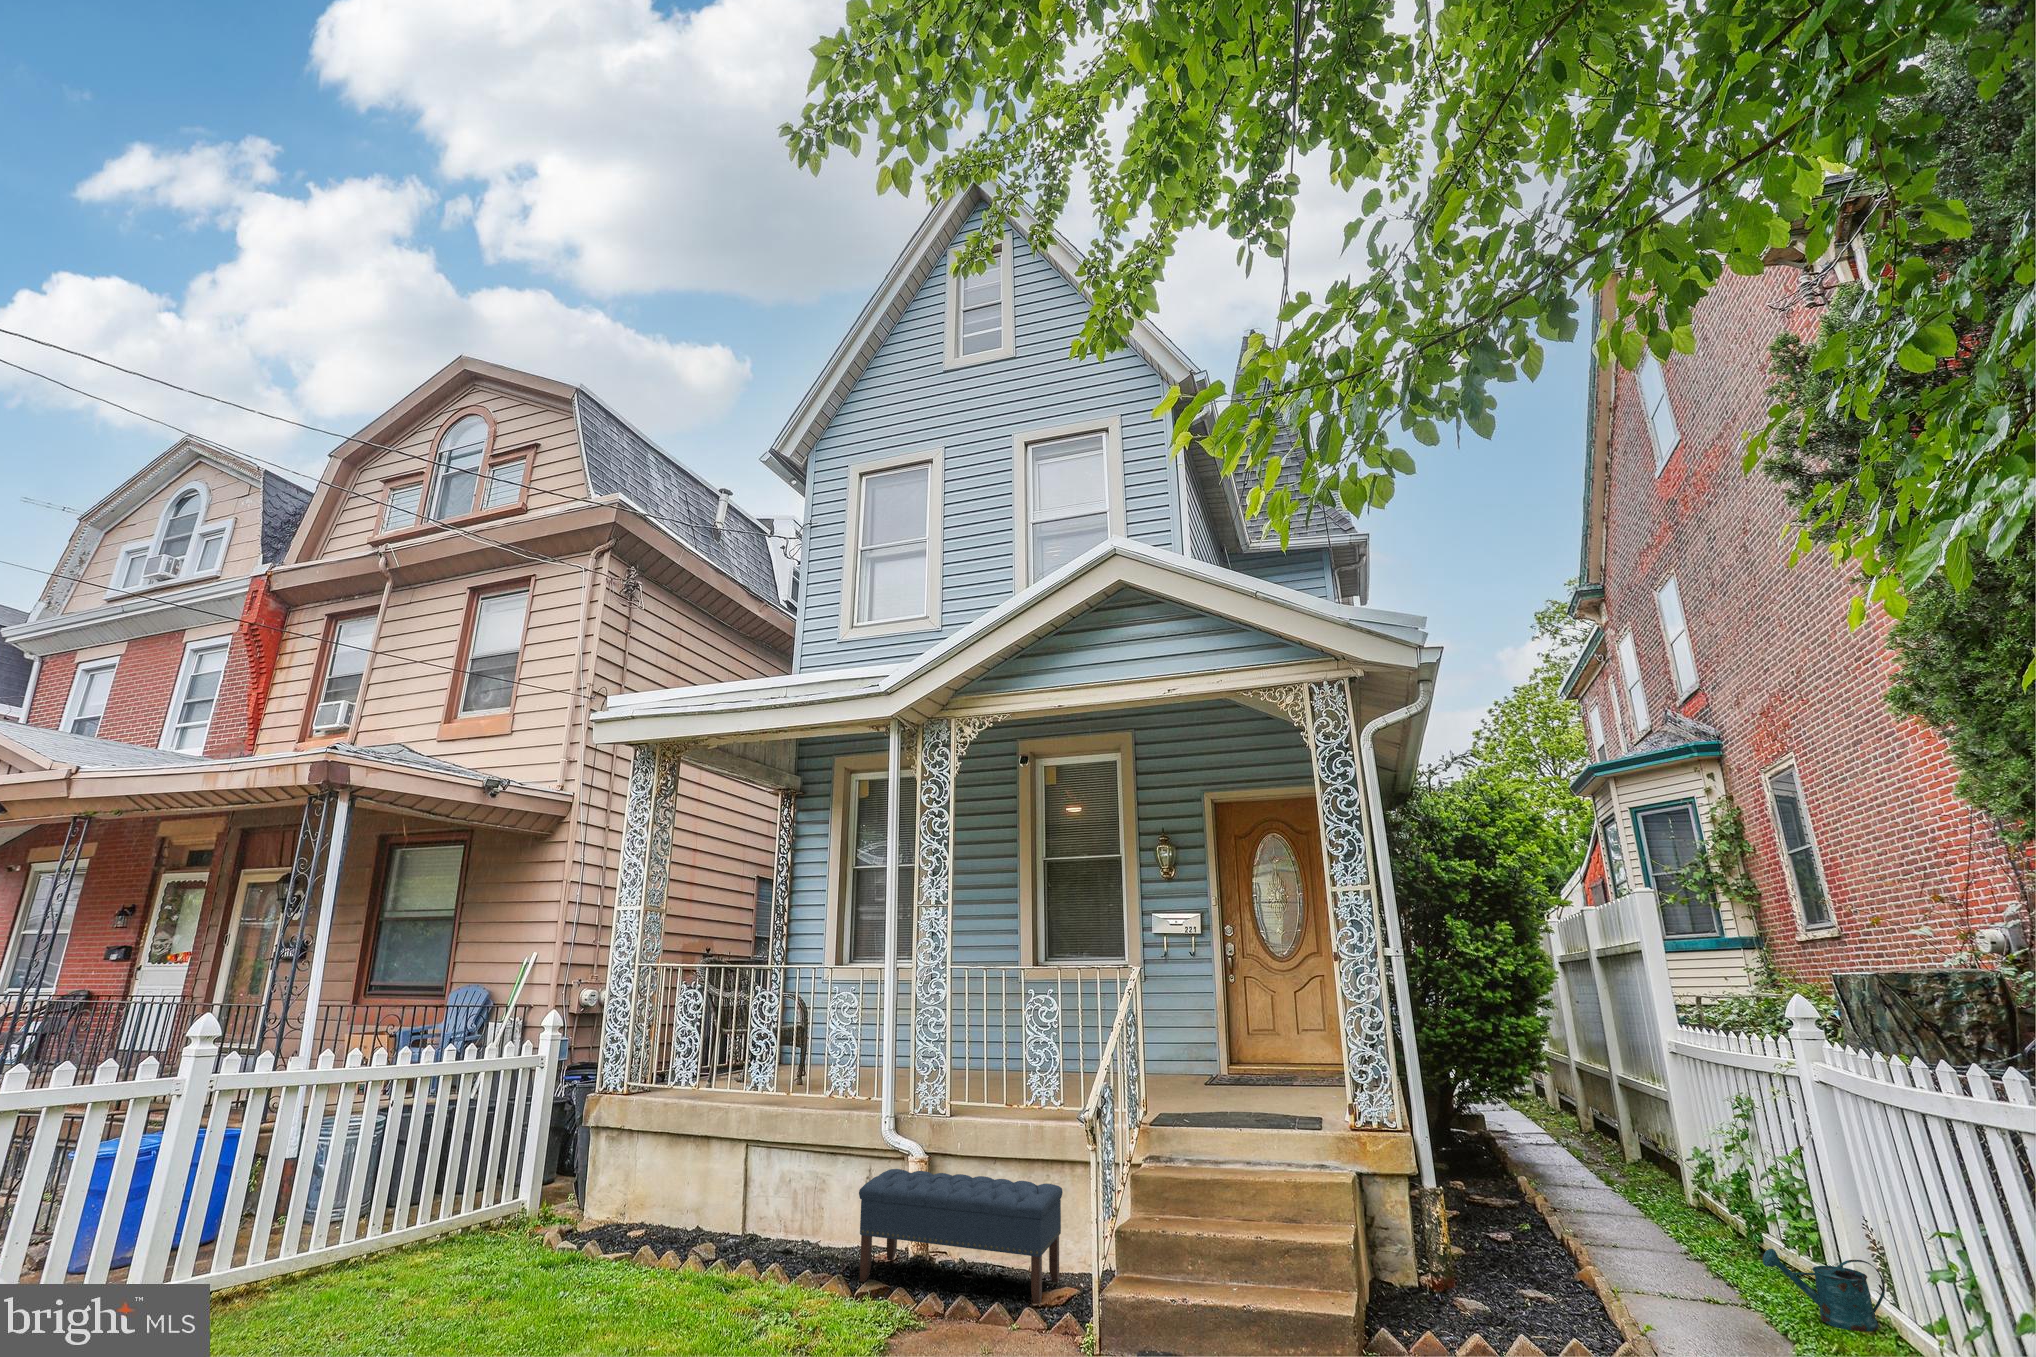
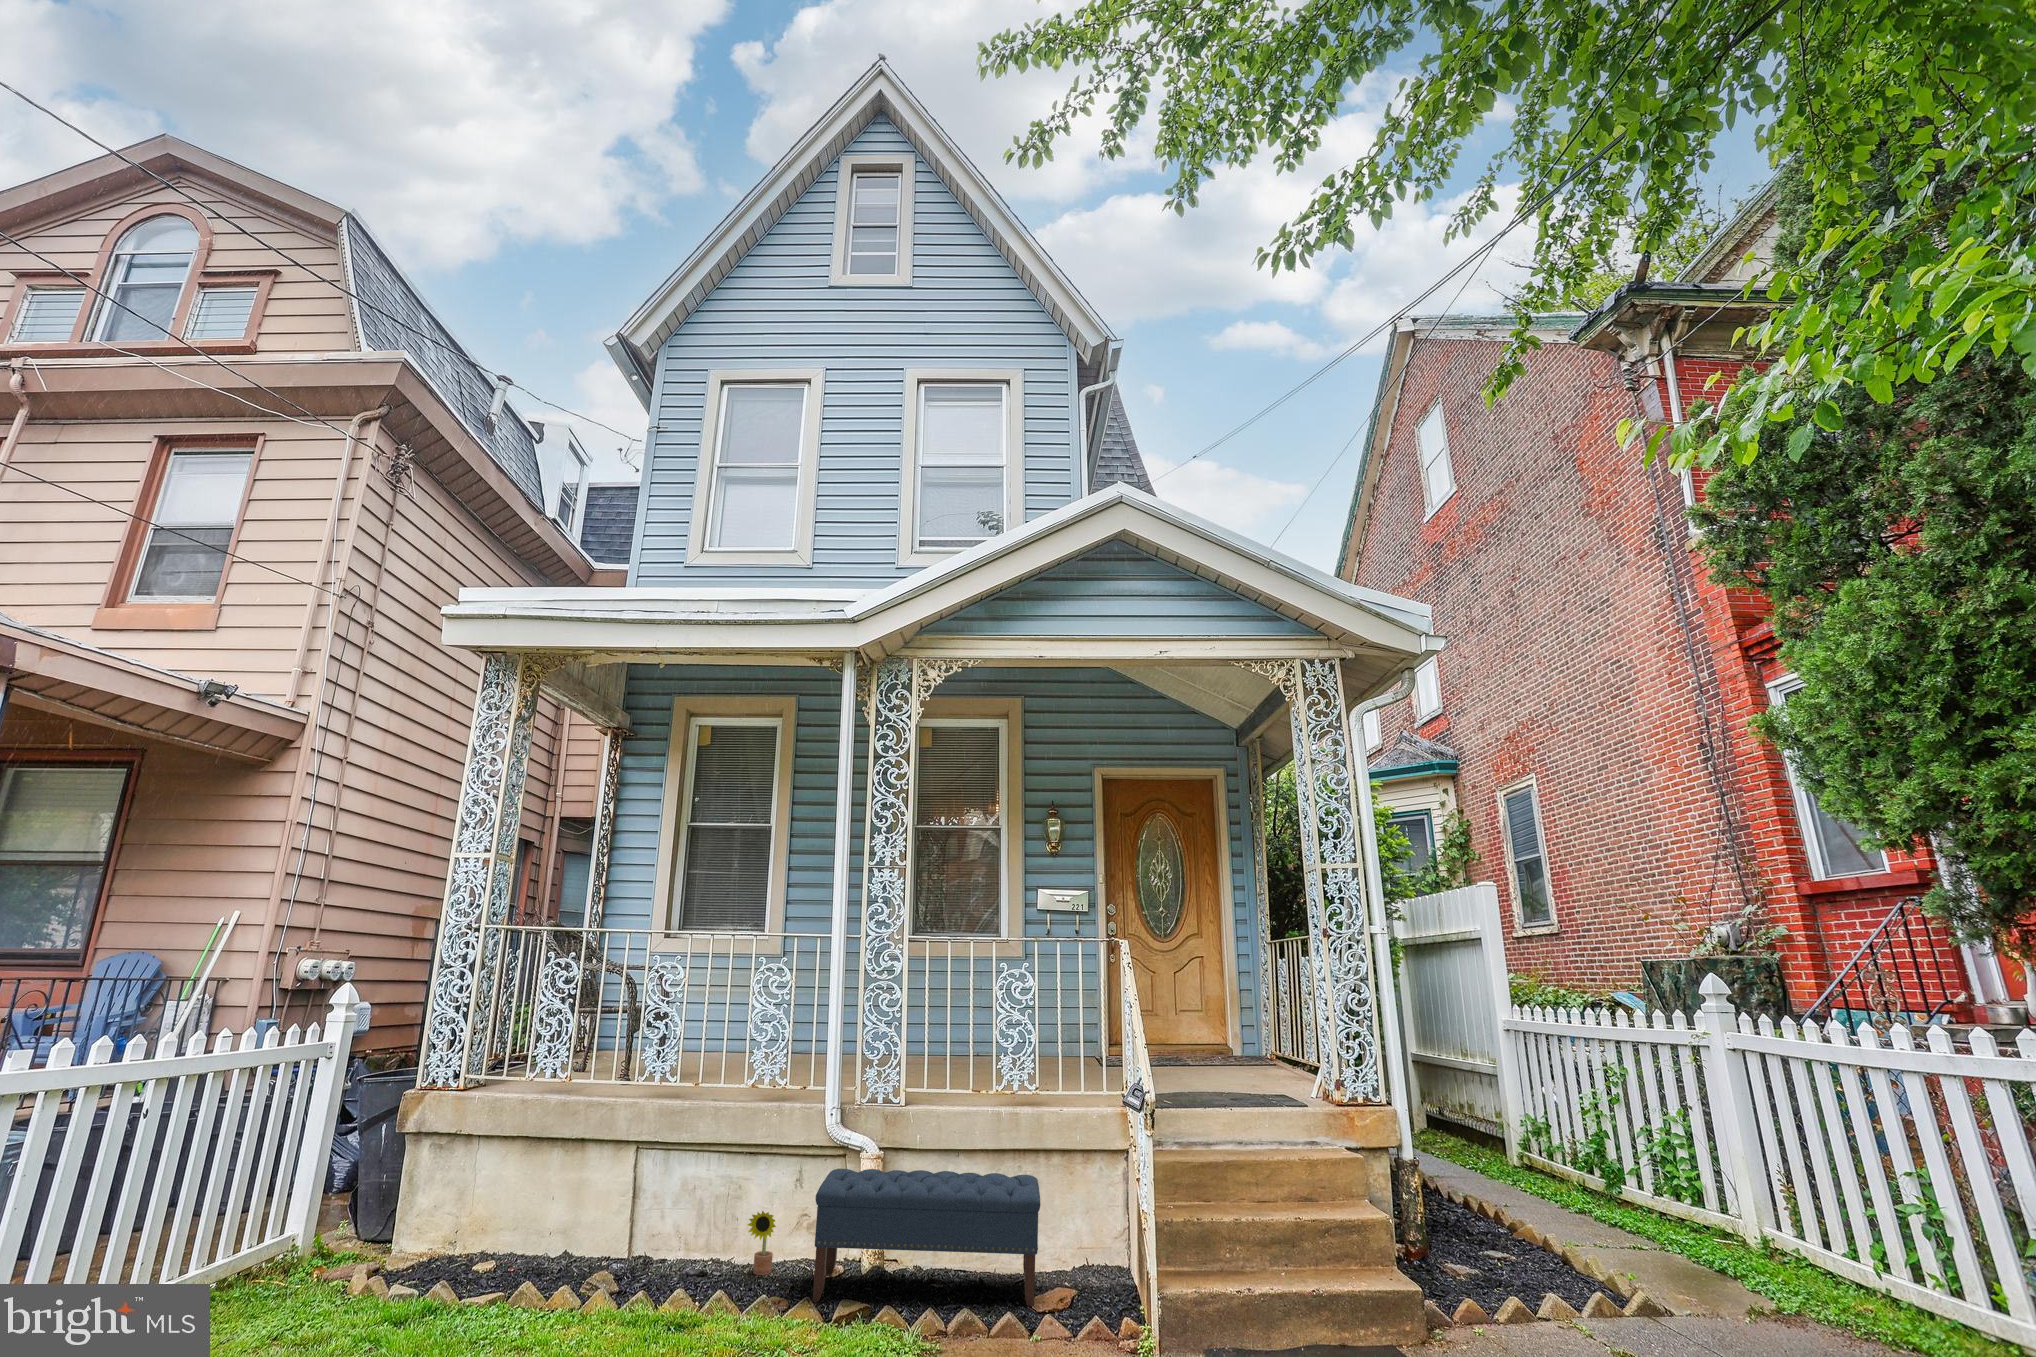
decorative plant: none [826,1201,851,1256] -> present [748,1211,776,1275]
watering can: present [1763,1249,1885,1331] -> none [1696,1191,1790,1259]

